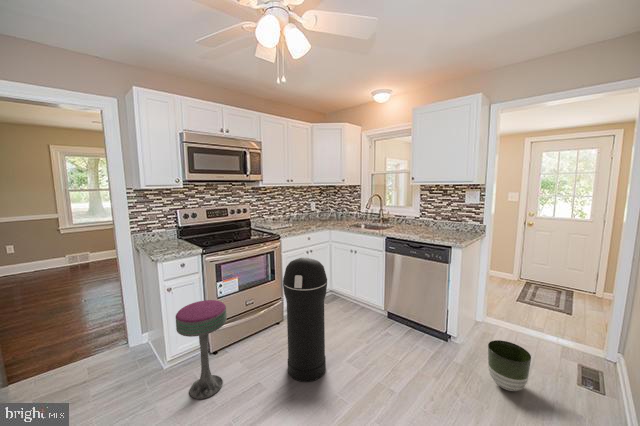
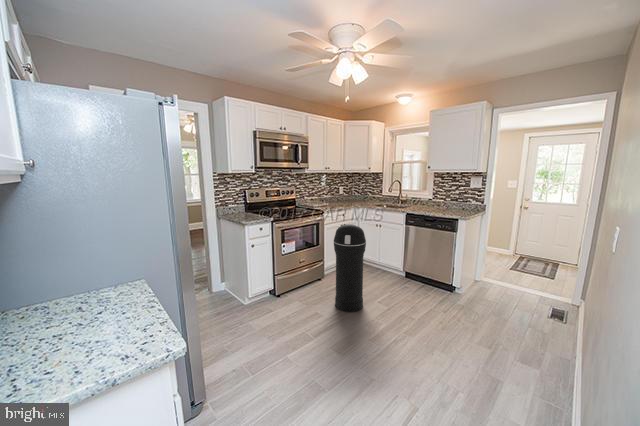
bar stool: present [176,300,227,399] -> none [262,254,295,319]
planter: present [488,340,531,391] -> none [483,286,513,319]

